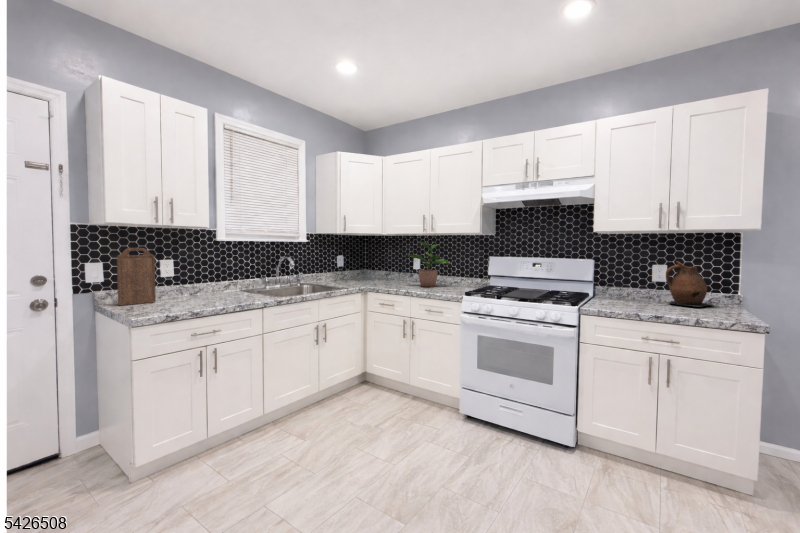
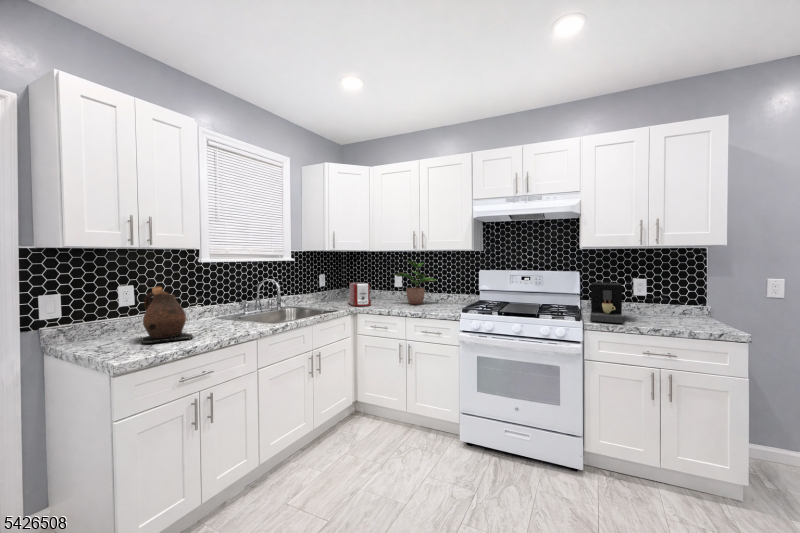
cutting board: present [117,248,156,305] -> none [80,274,129,342]
ceramic pitcher: present [666,261,714,307] -> present [141,287,193,343]
toaster: none [361,263,382,287] -> present [348,282,371,306]
coffee maker: none [592,267,635,308] -> present [590,282,623,323]

